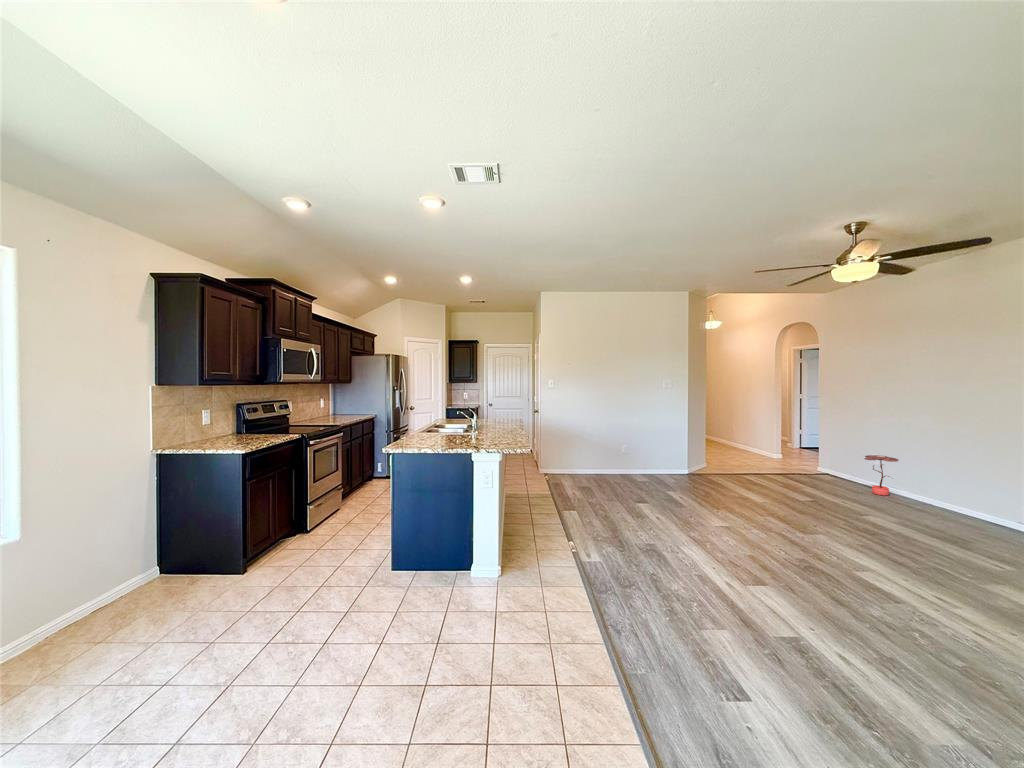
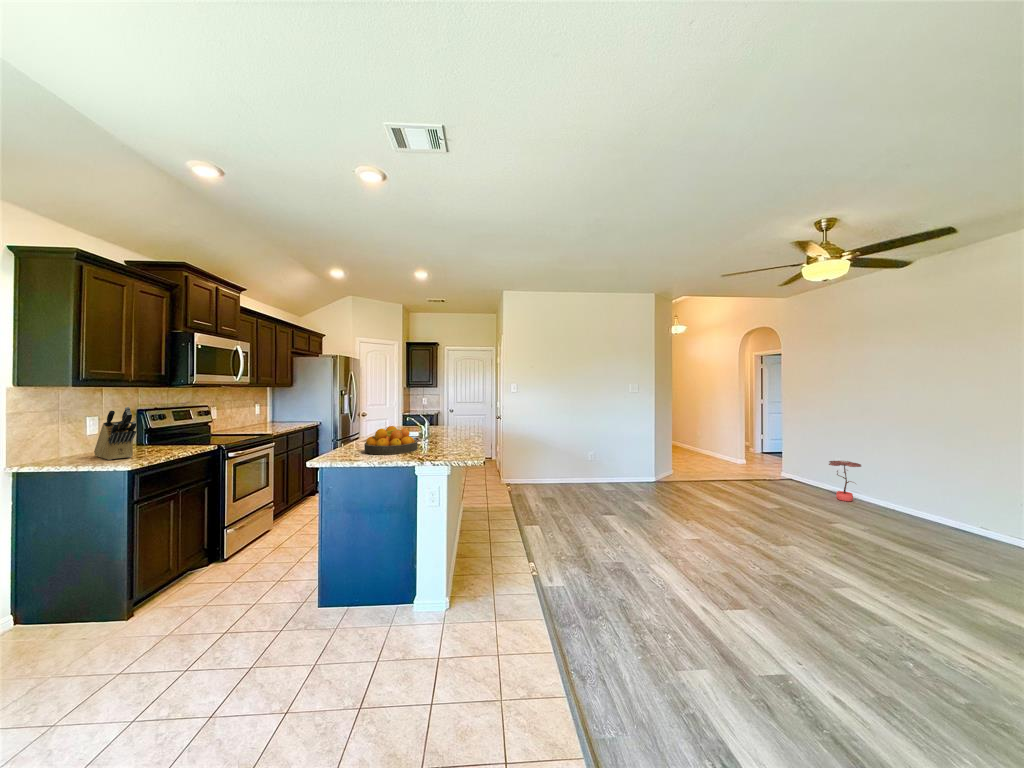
knife block: none [212,402,245,445] -> present [94,407,136,460]
fruit bowl: none [426,419,470,443] -> present [364,426,418,455]

